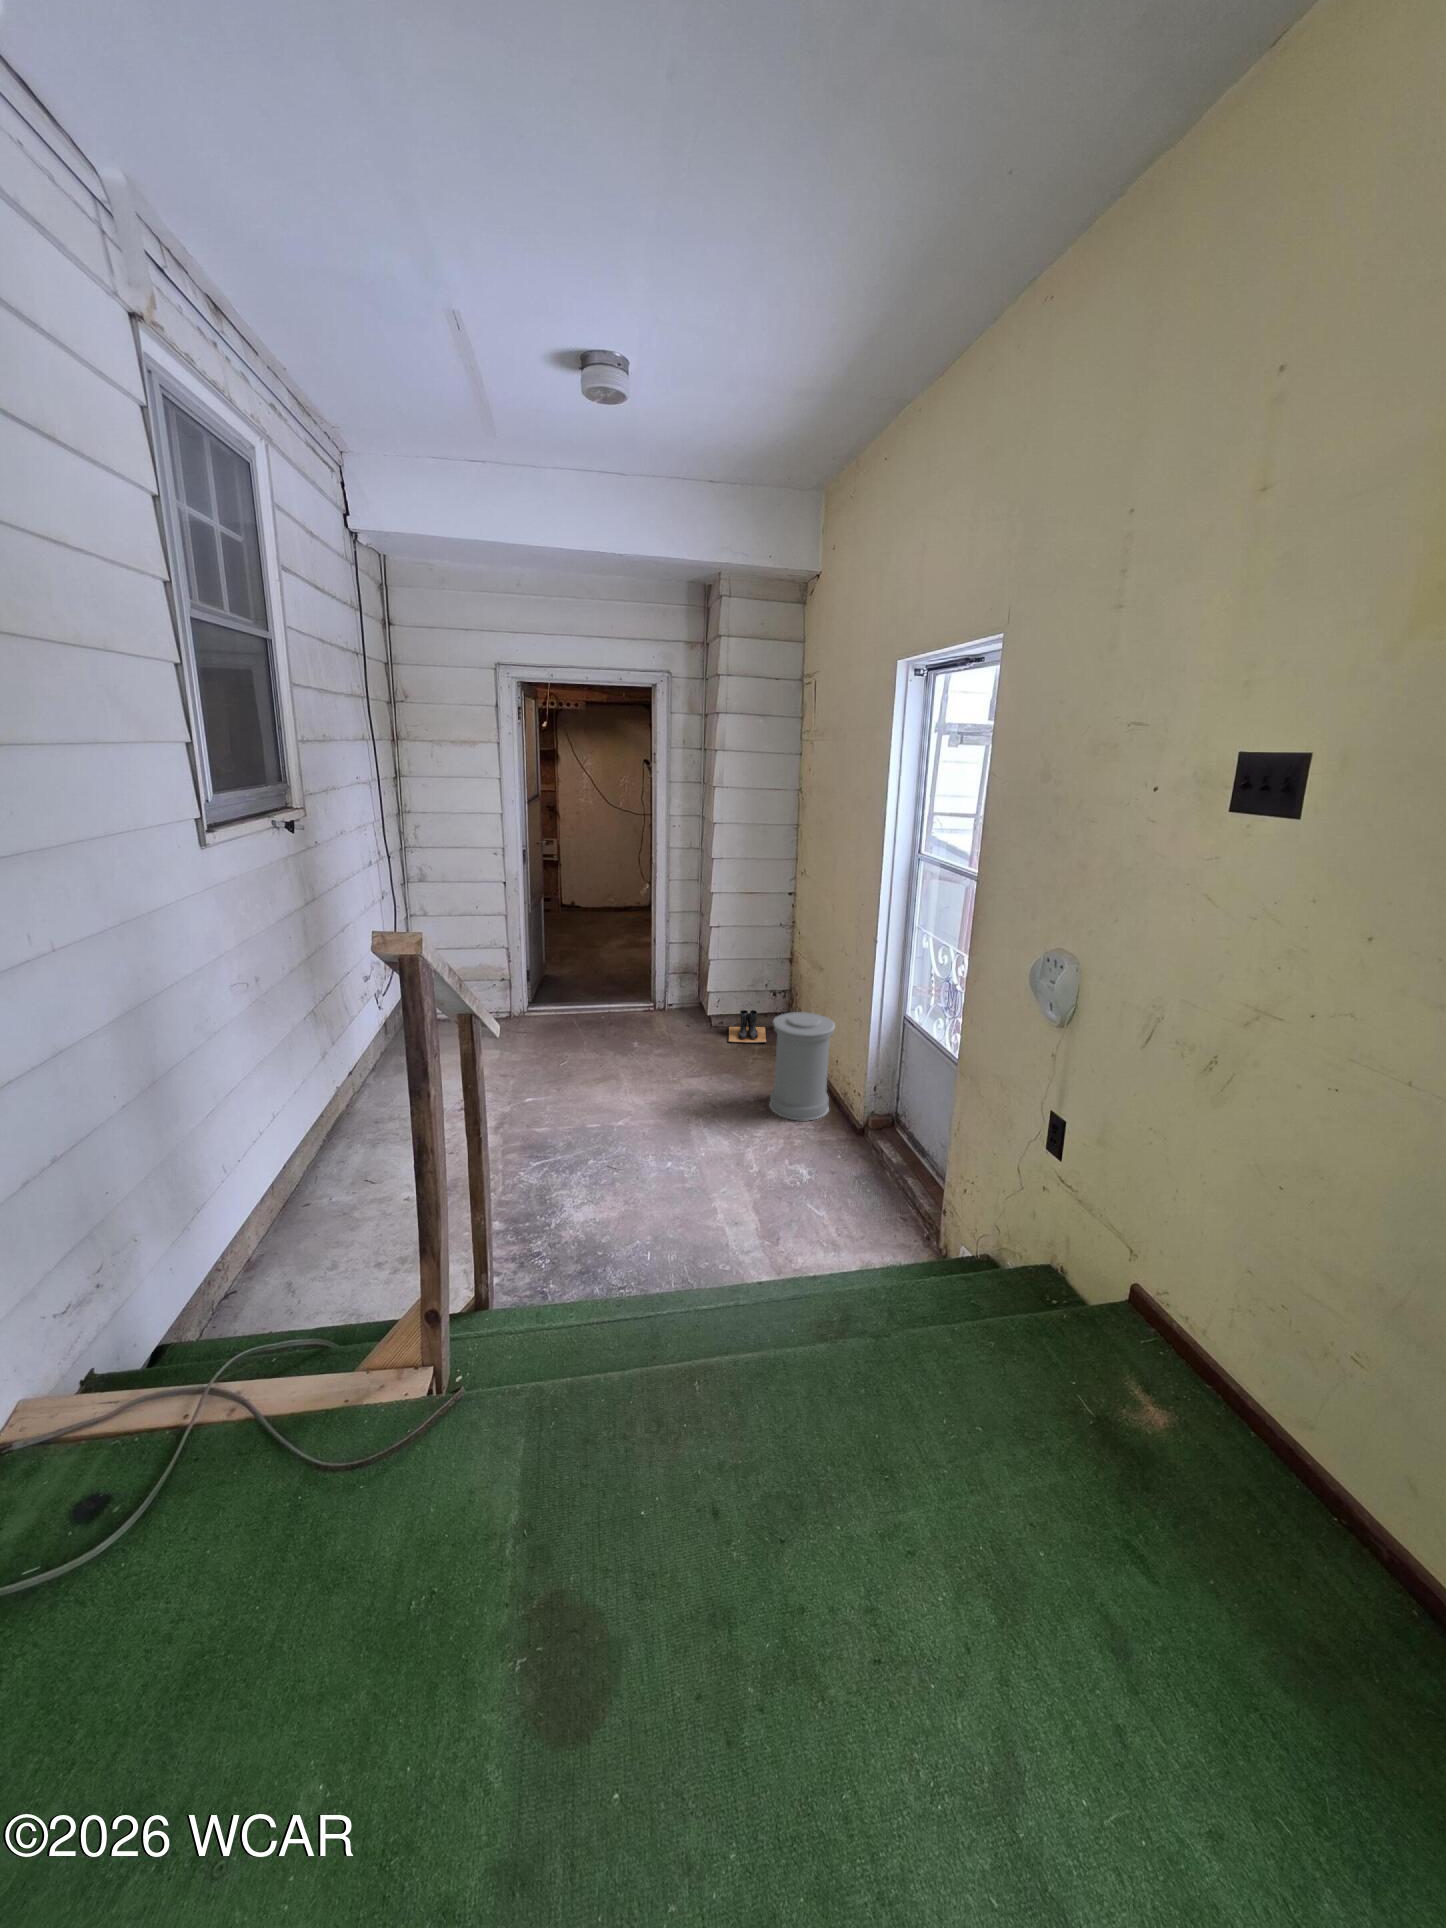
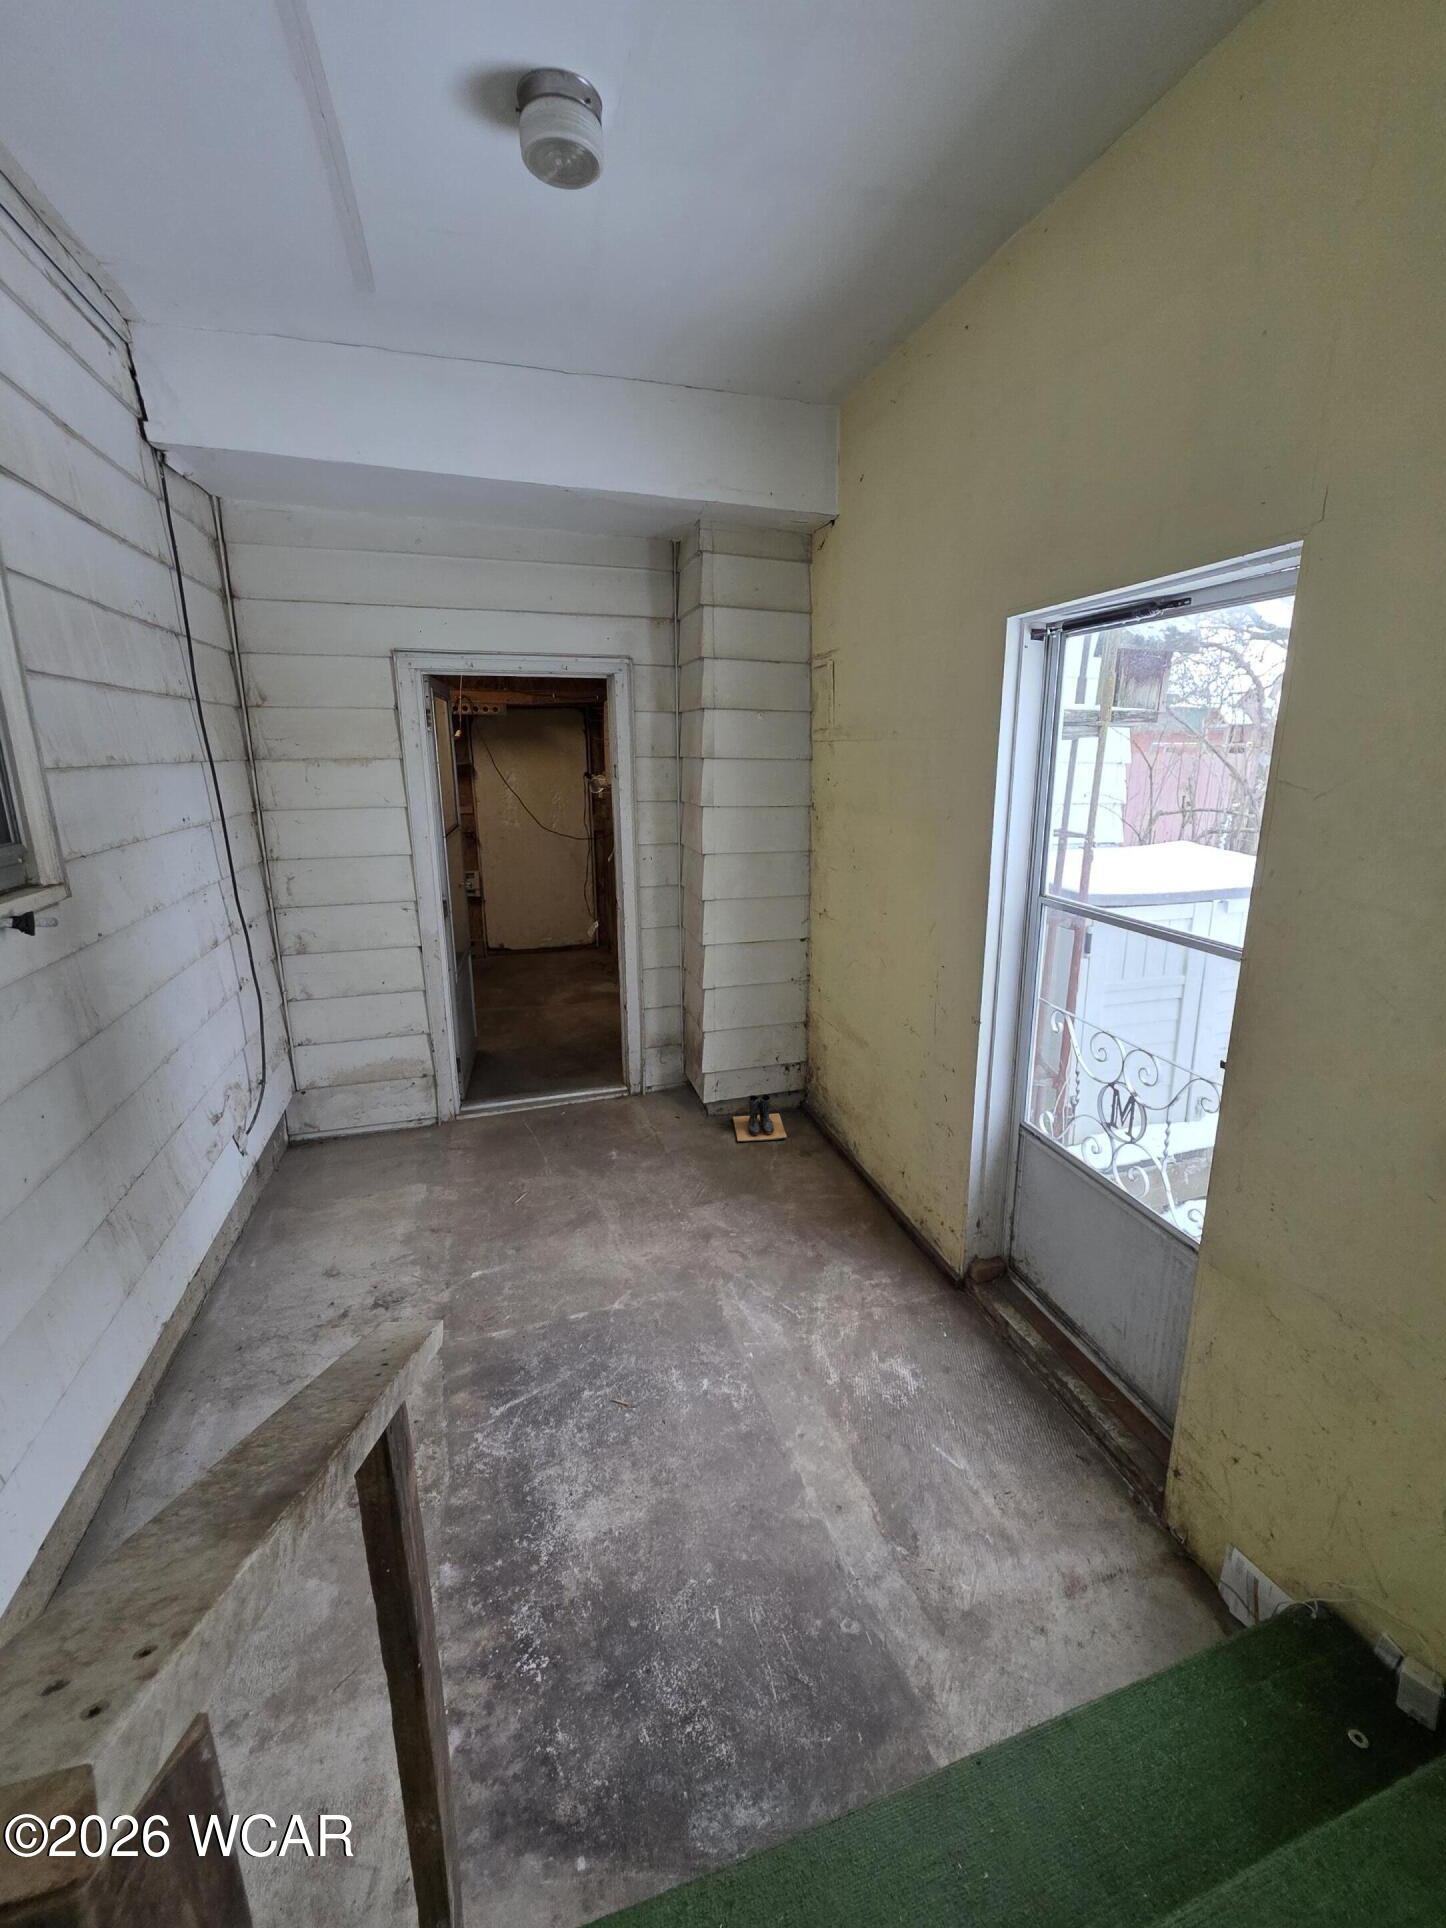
trash can: present [769,1012,835,1120] -> none [819,1113,909,1272]

